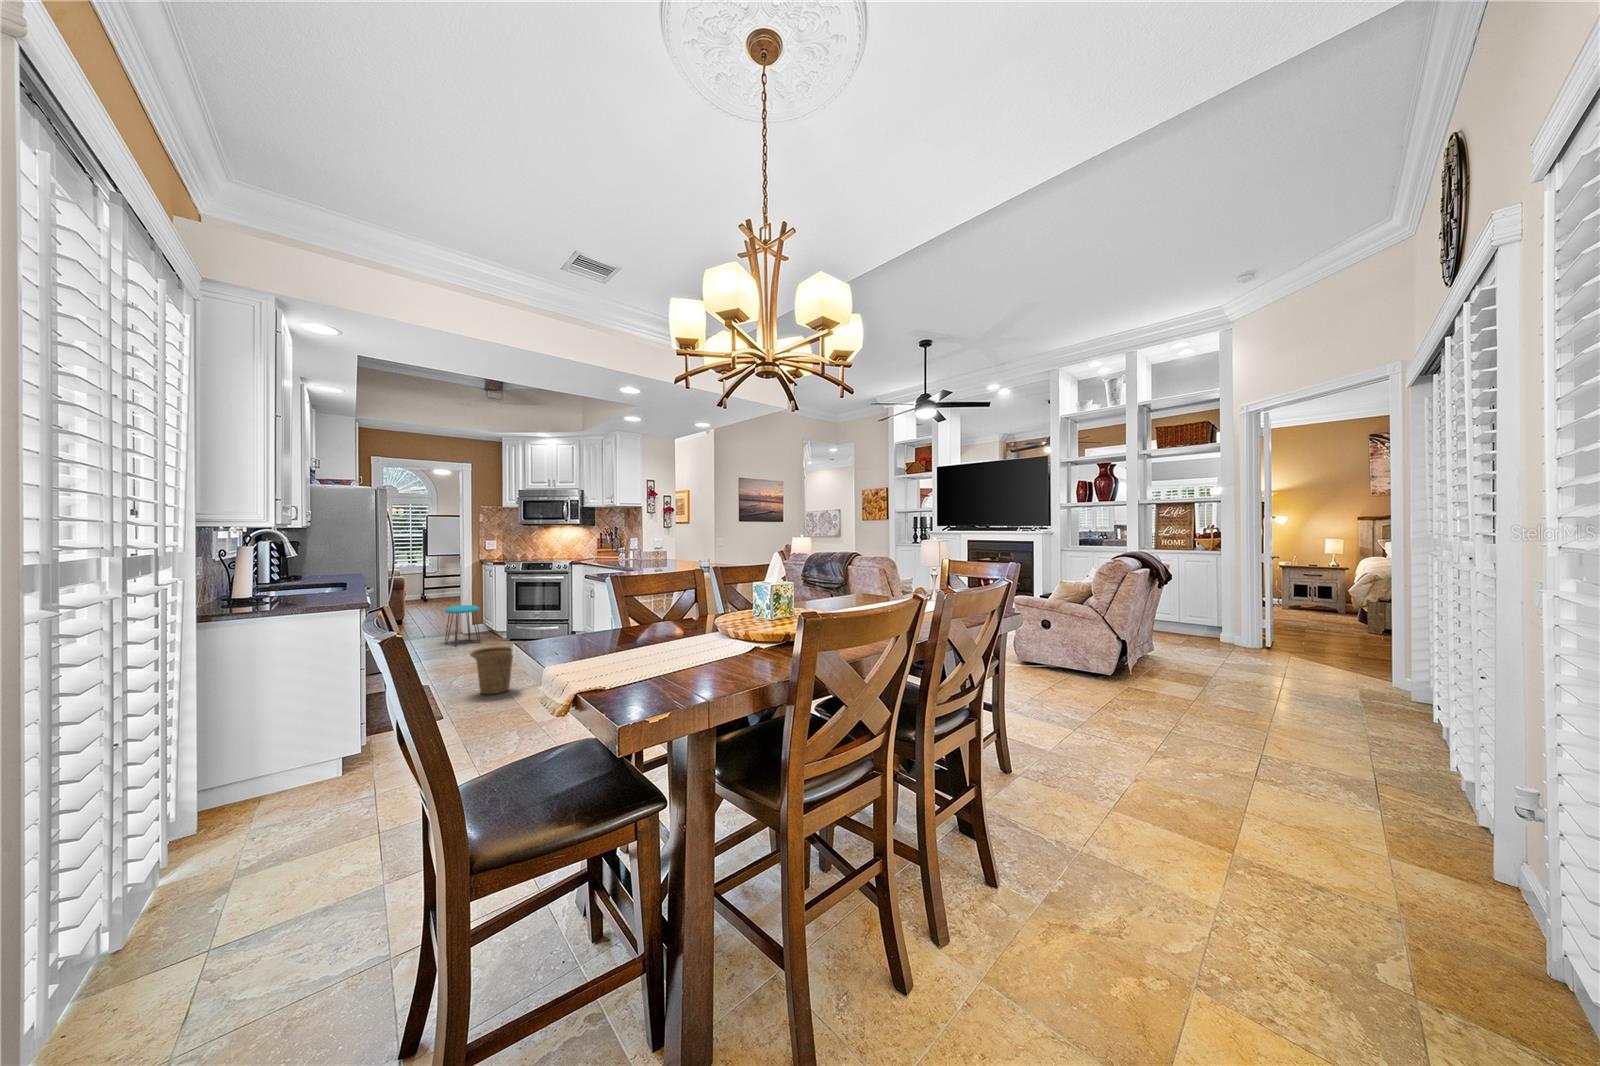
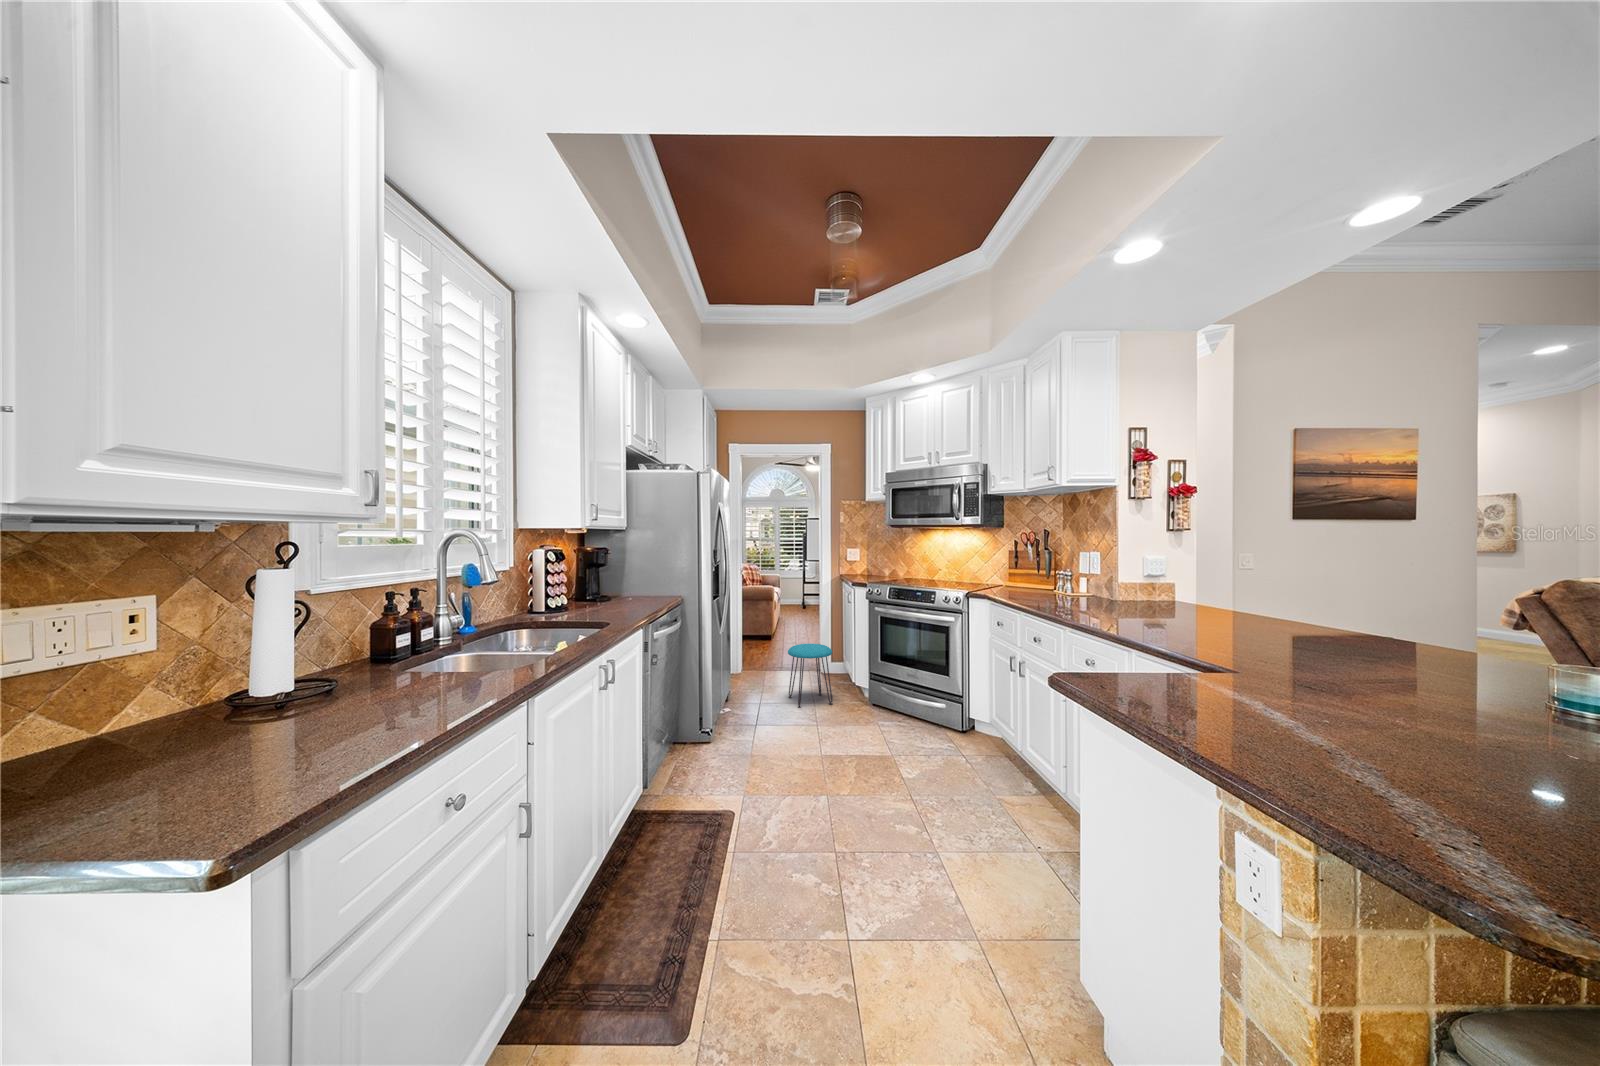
basket: present [470,646,513,695] -> none [773,806,878,955]

